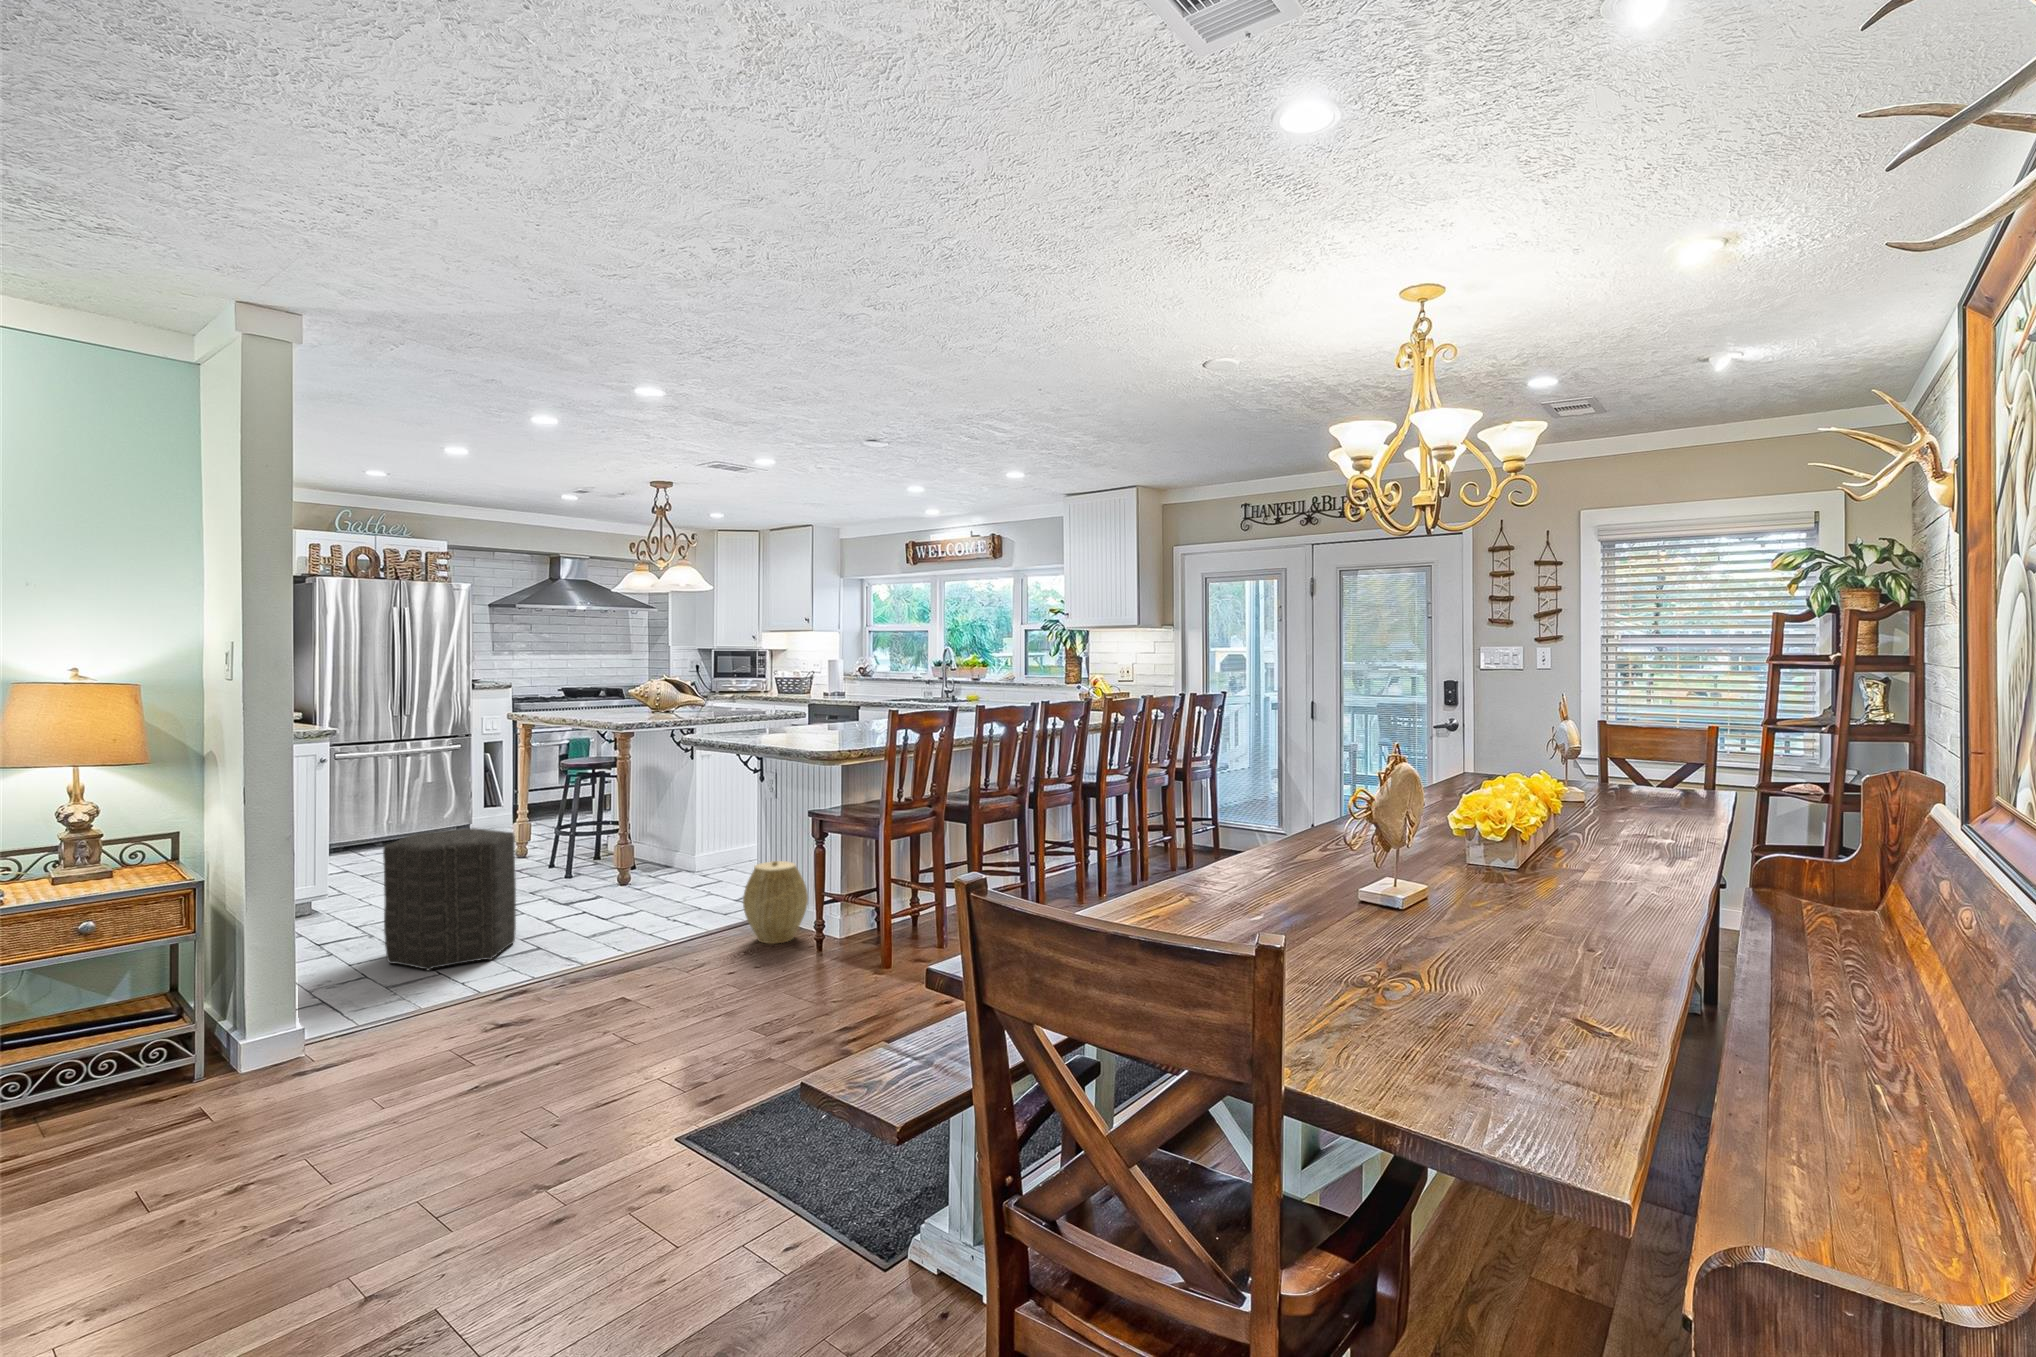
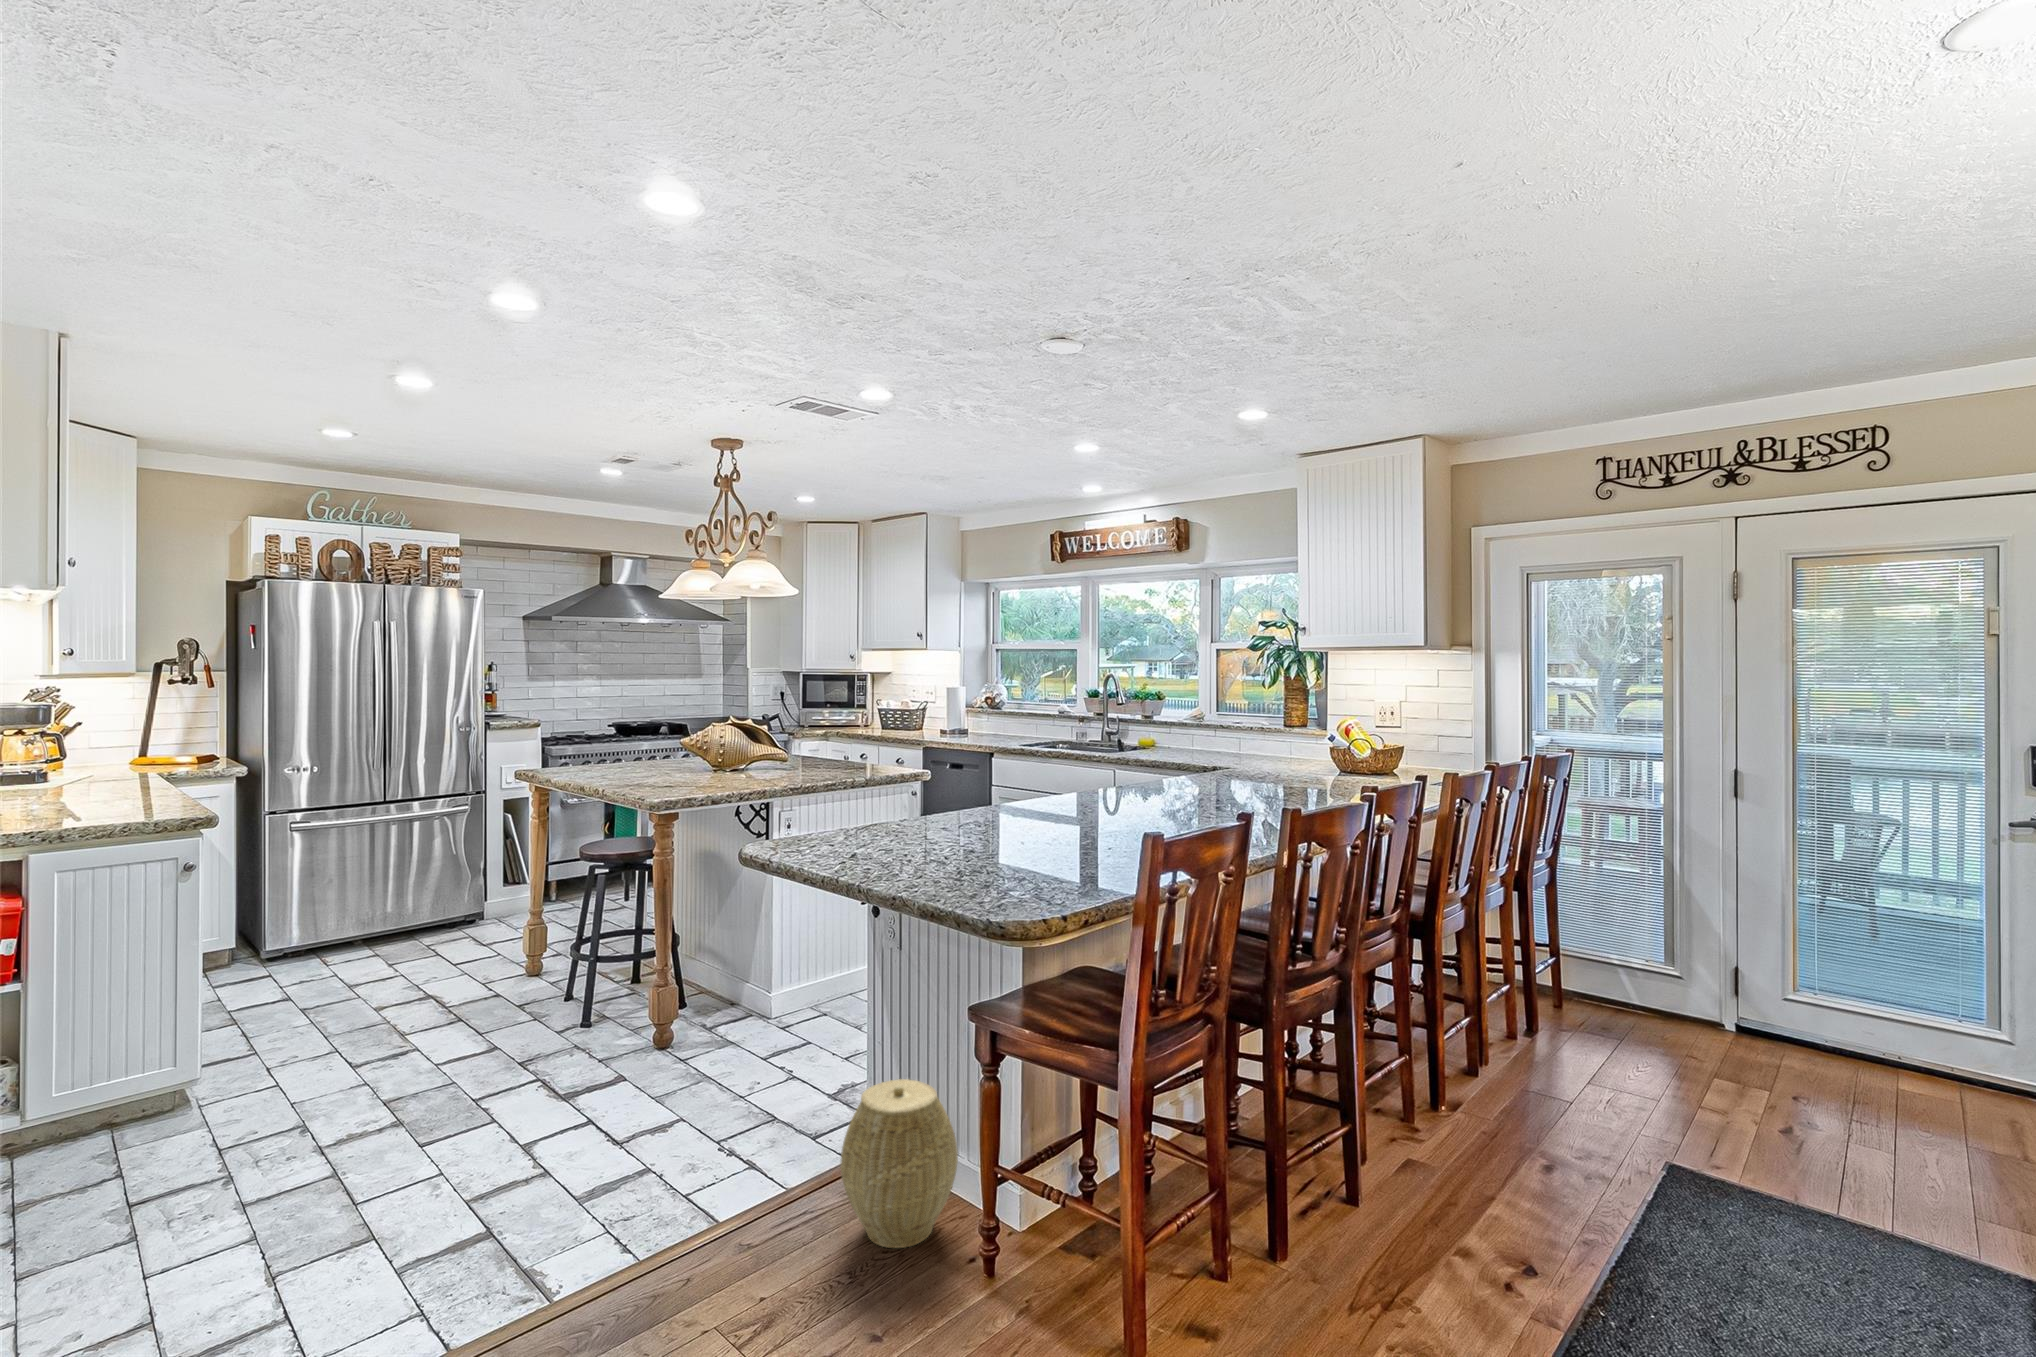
ottoman: present [383,828,516,970] -> none [185,1007,442,1316]

